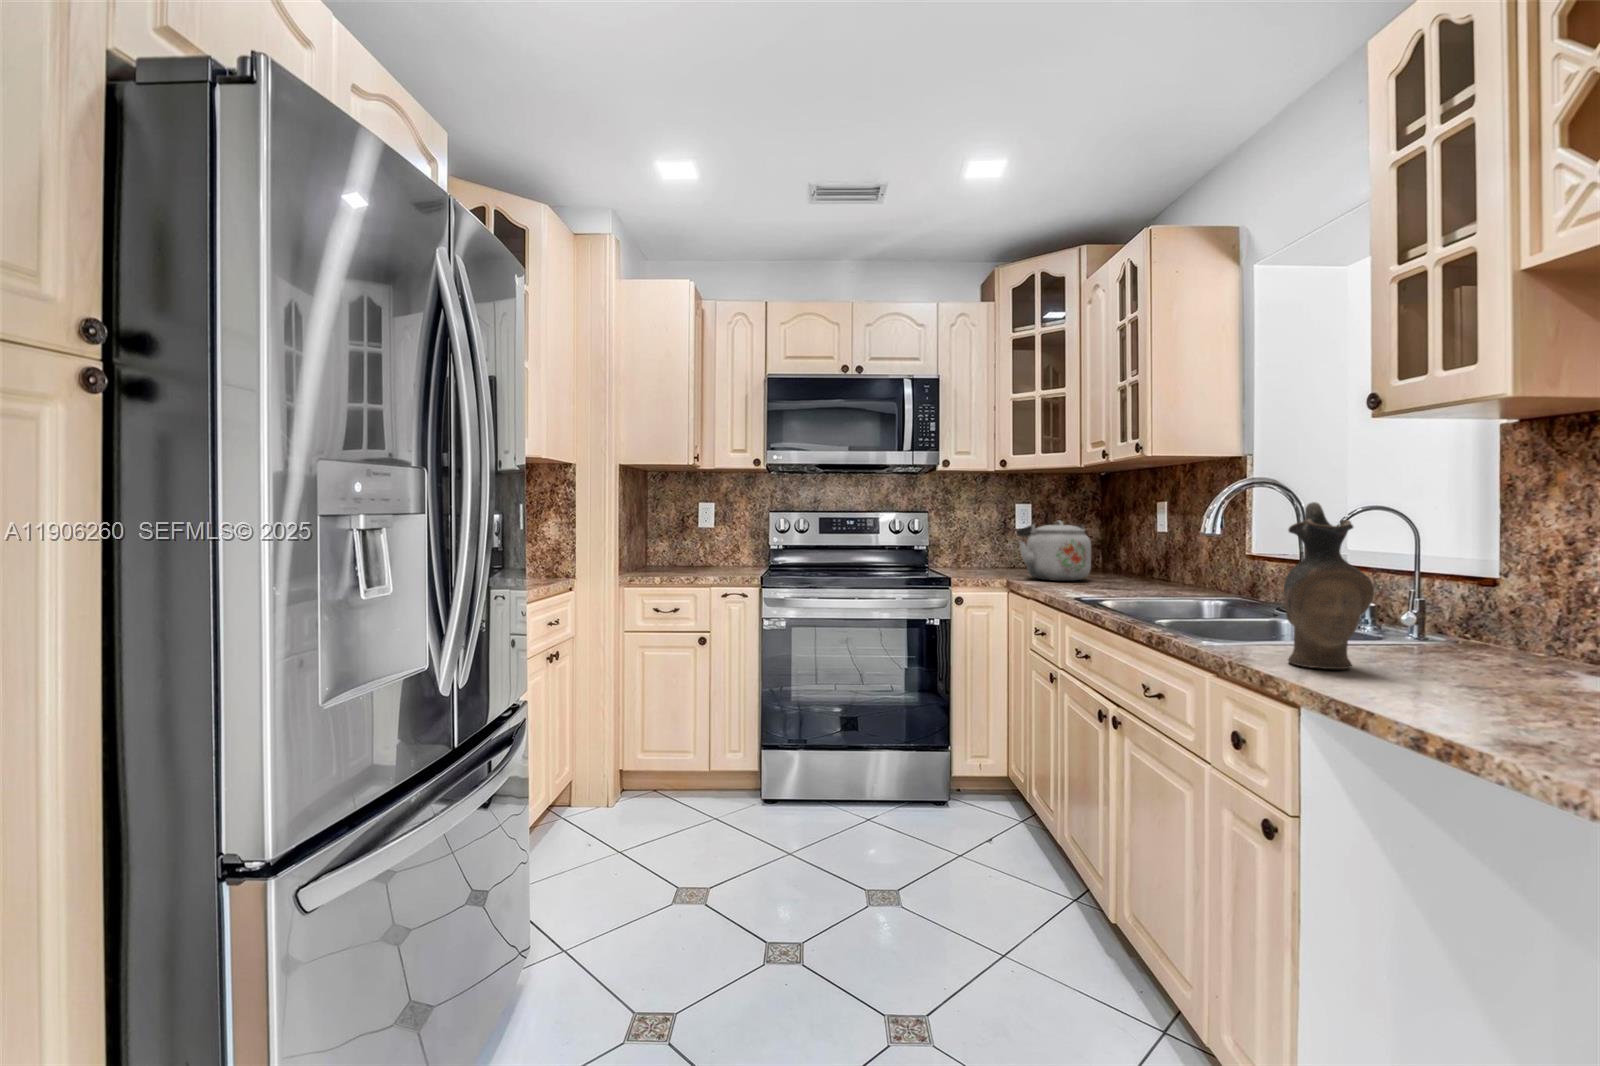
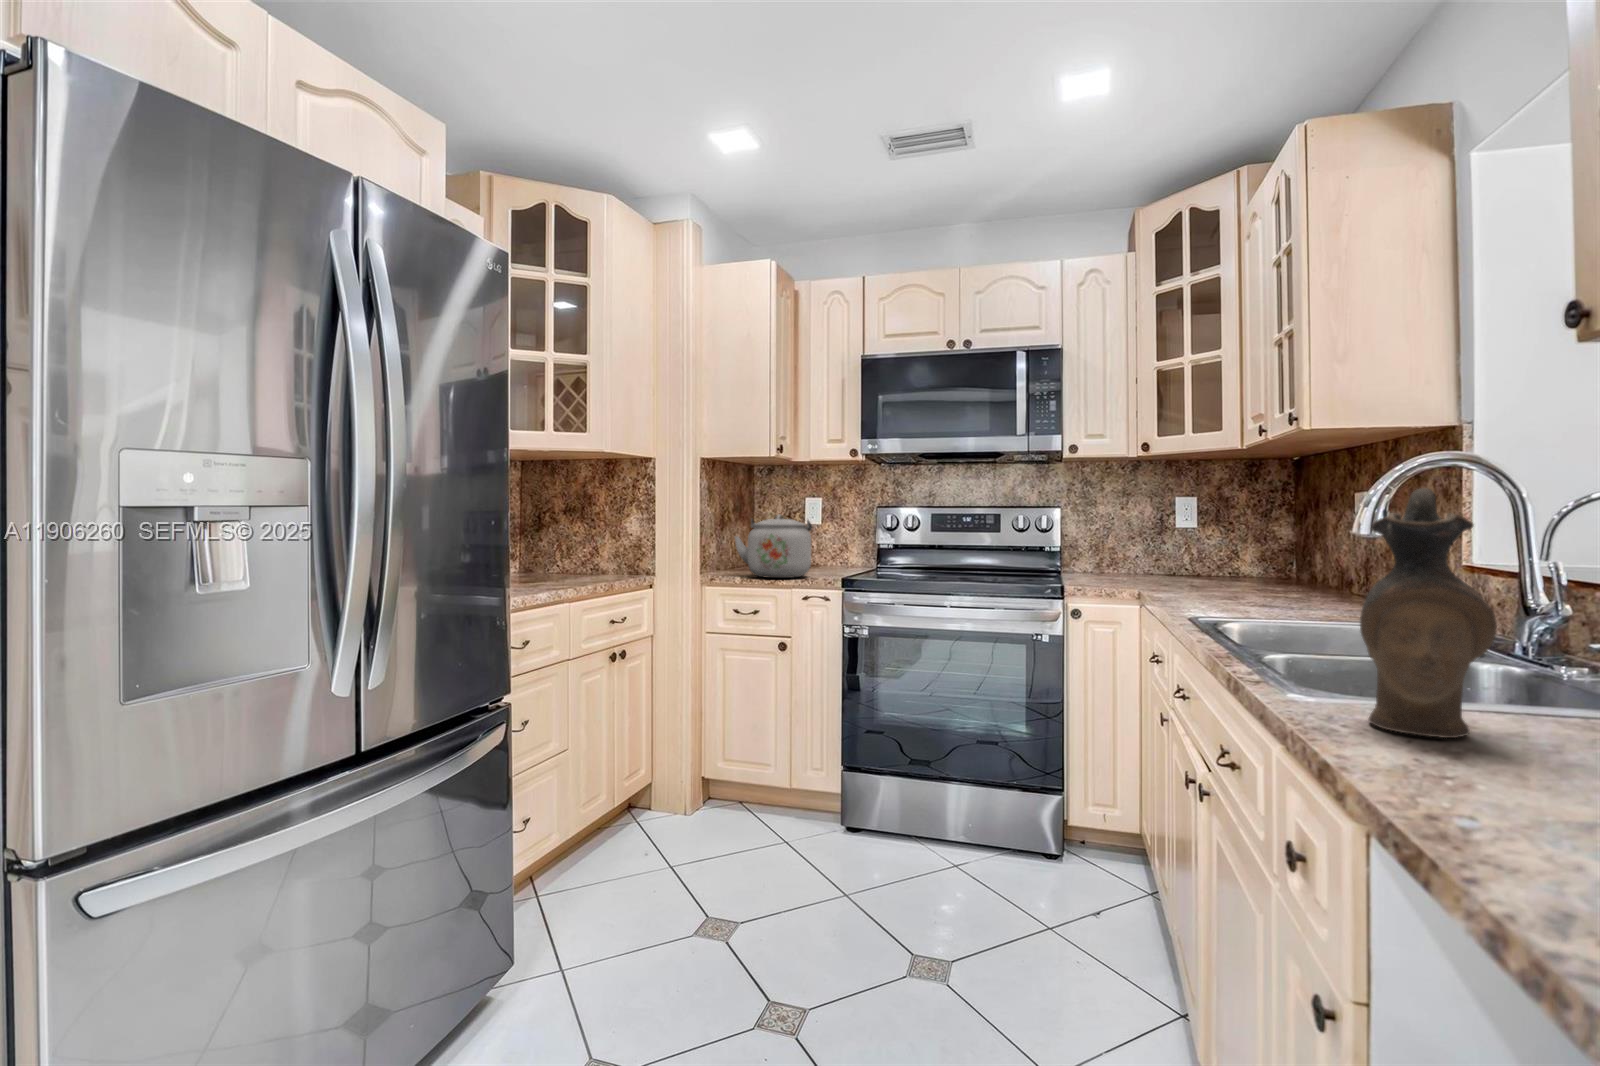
kettle: present [1017,521,1091,581] -> present [735,514,812,578]

